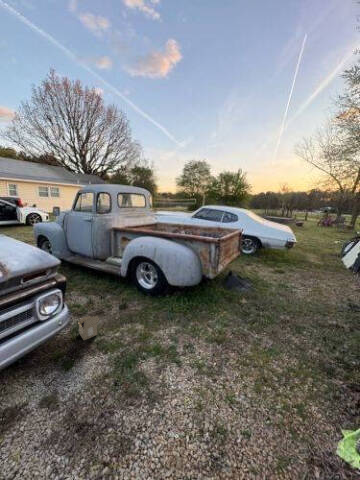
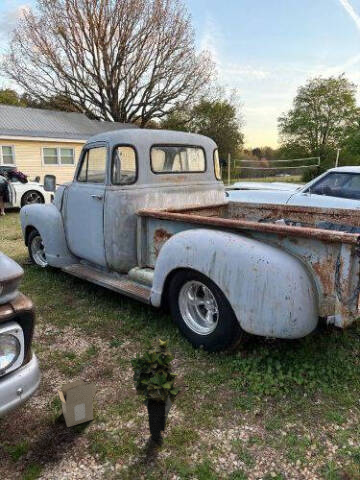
potted plant: none [117,290,144,340] -> present [130,338,182,440]

